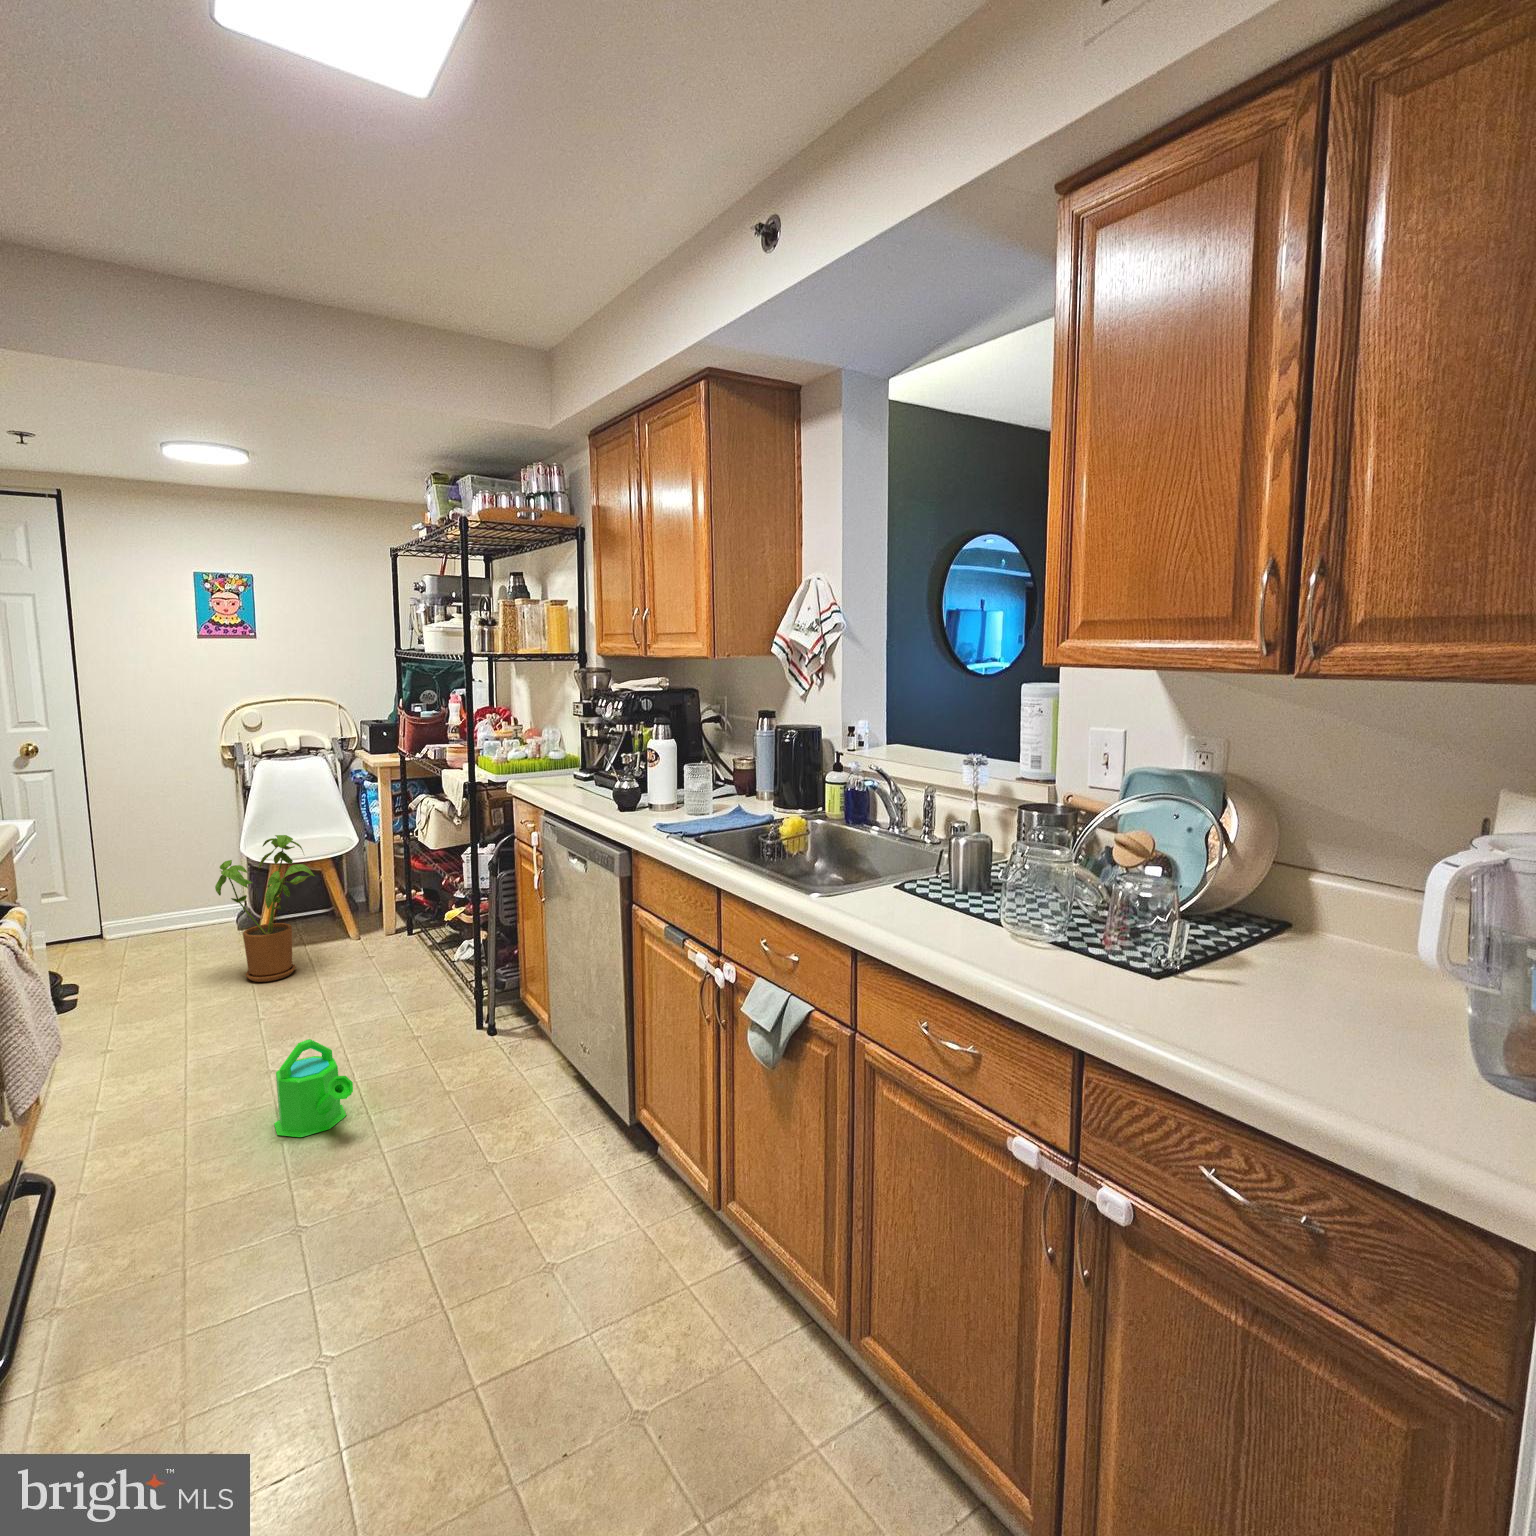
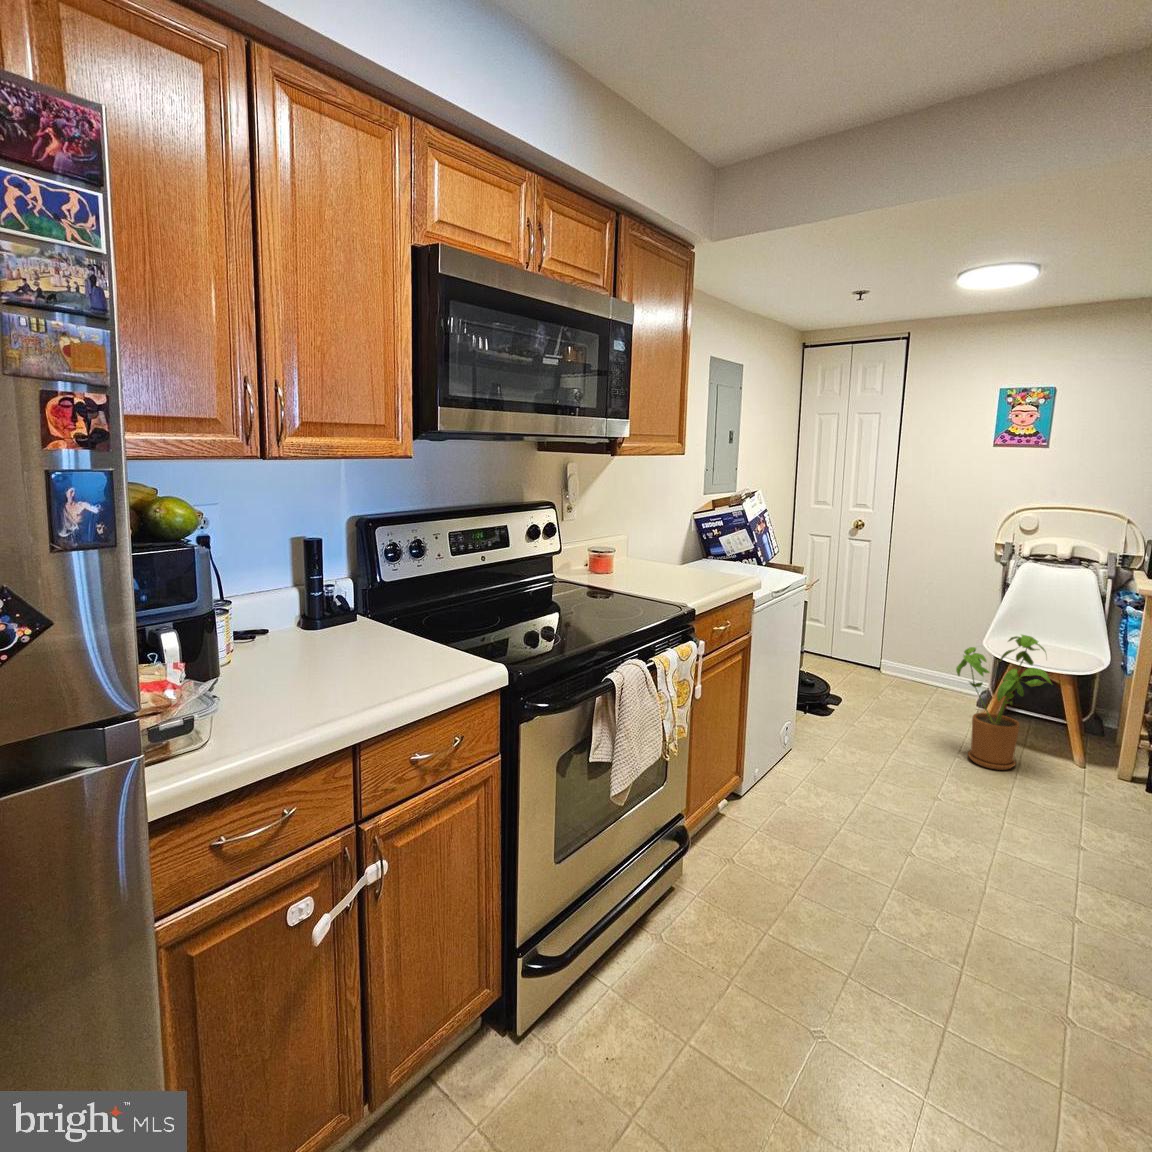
watering can: present [274,1039,353,1137] -> none [937,857,1024,965]

